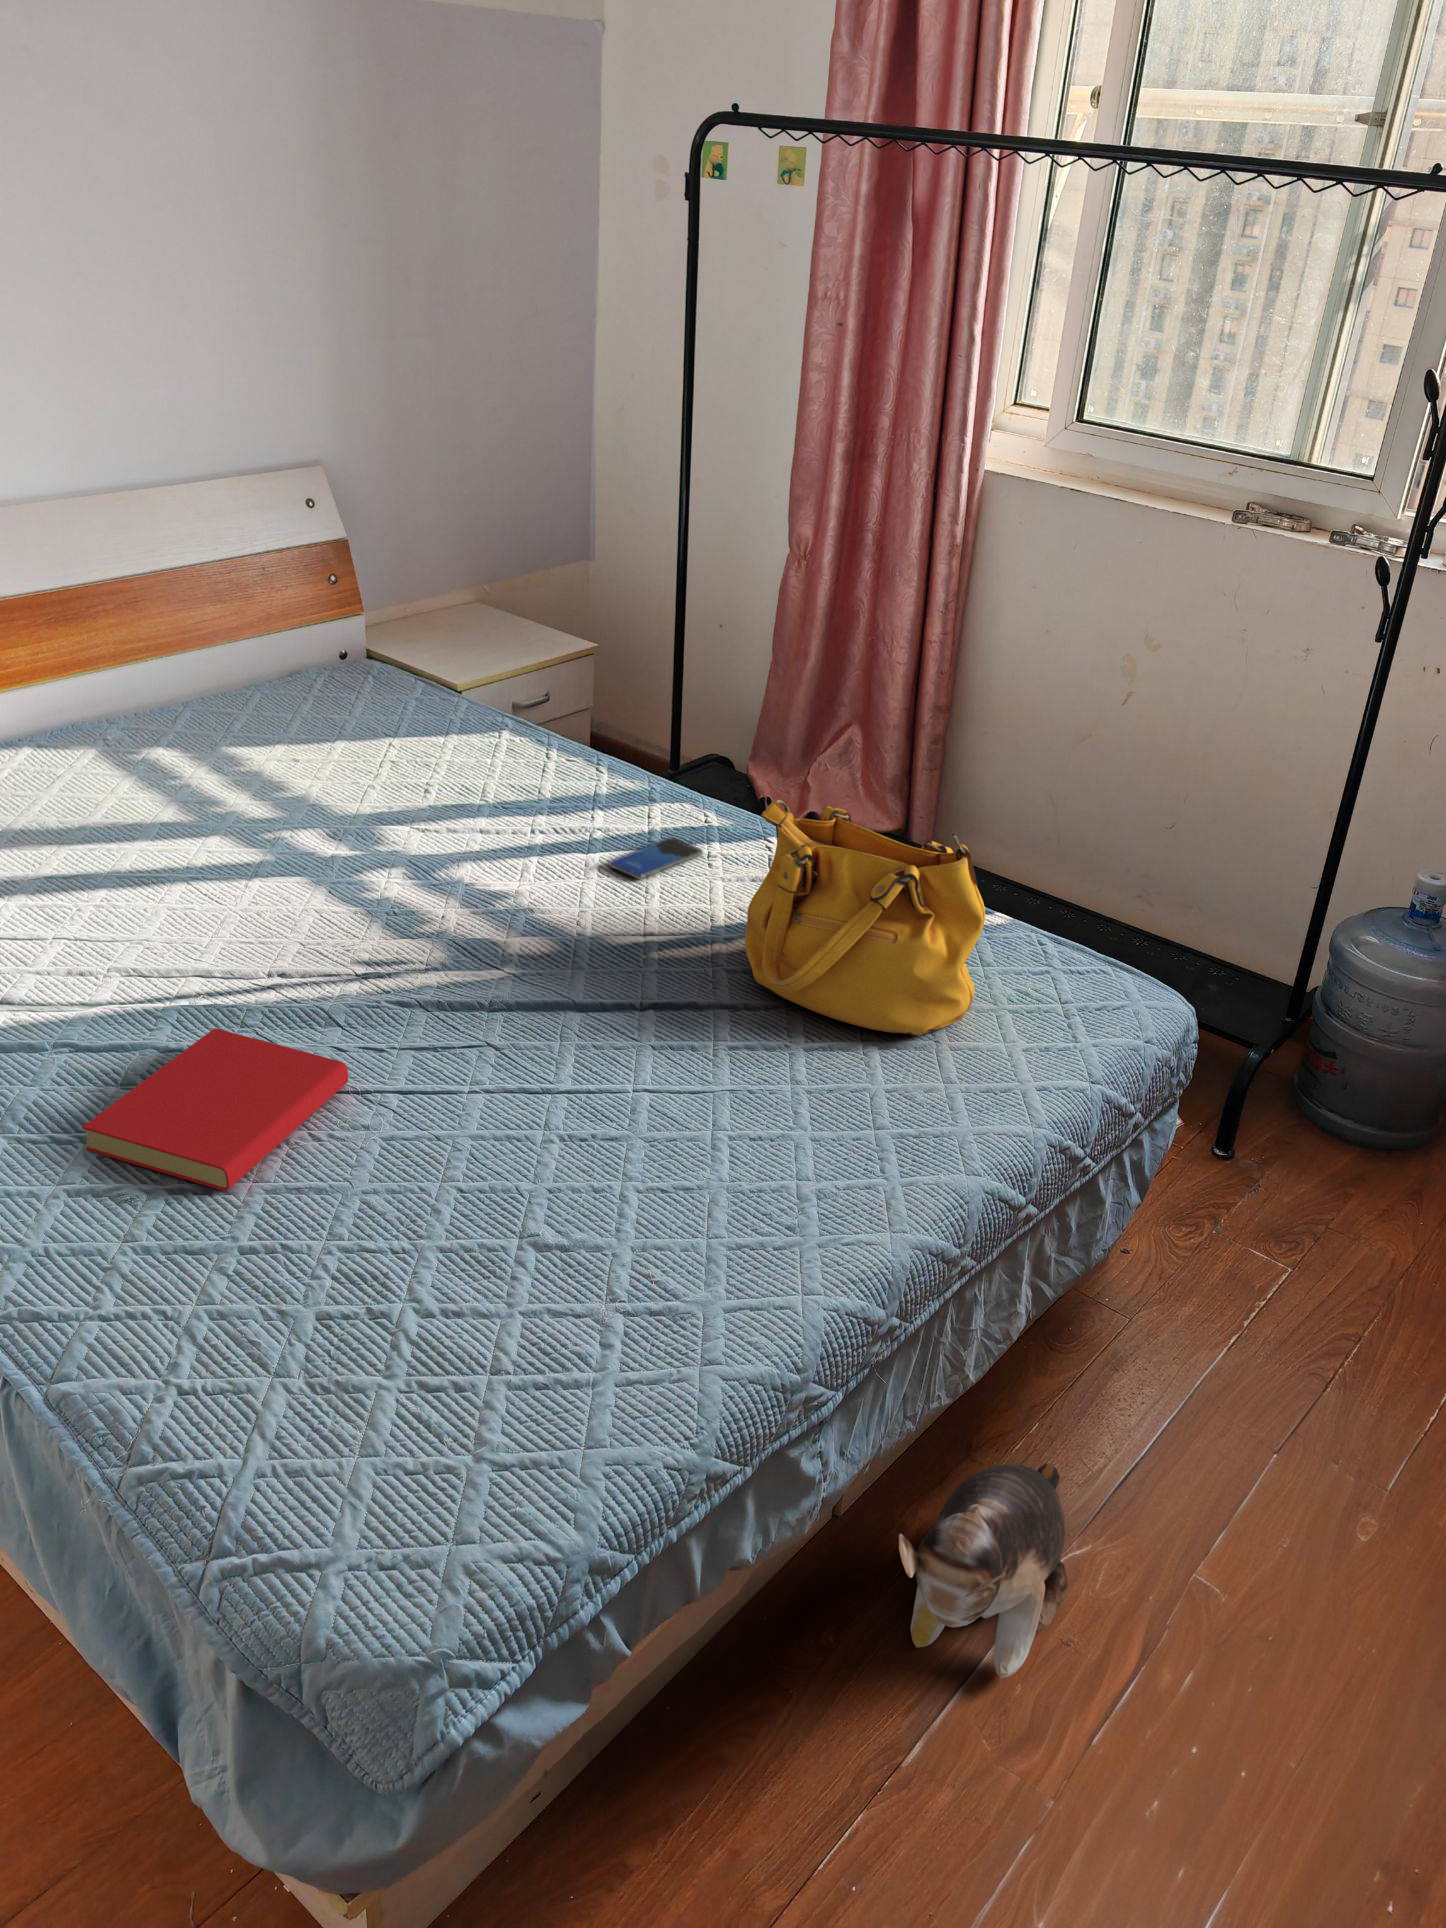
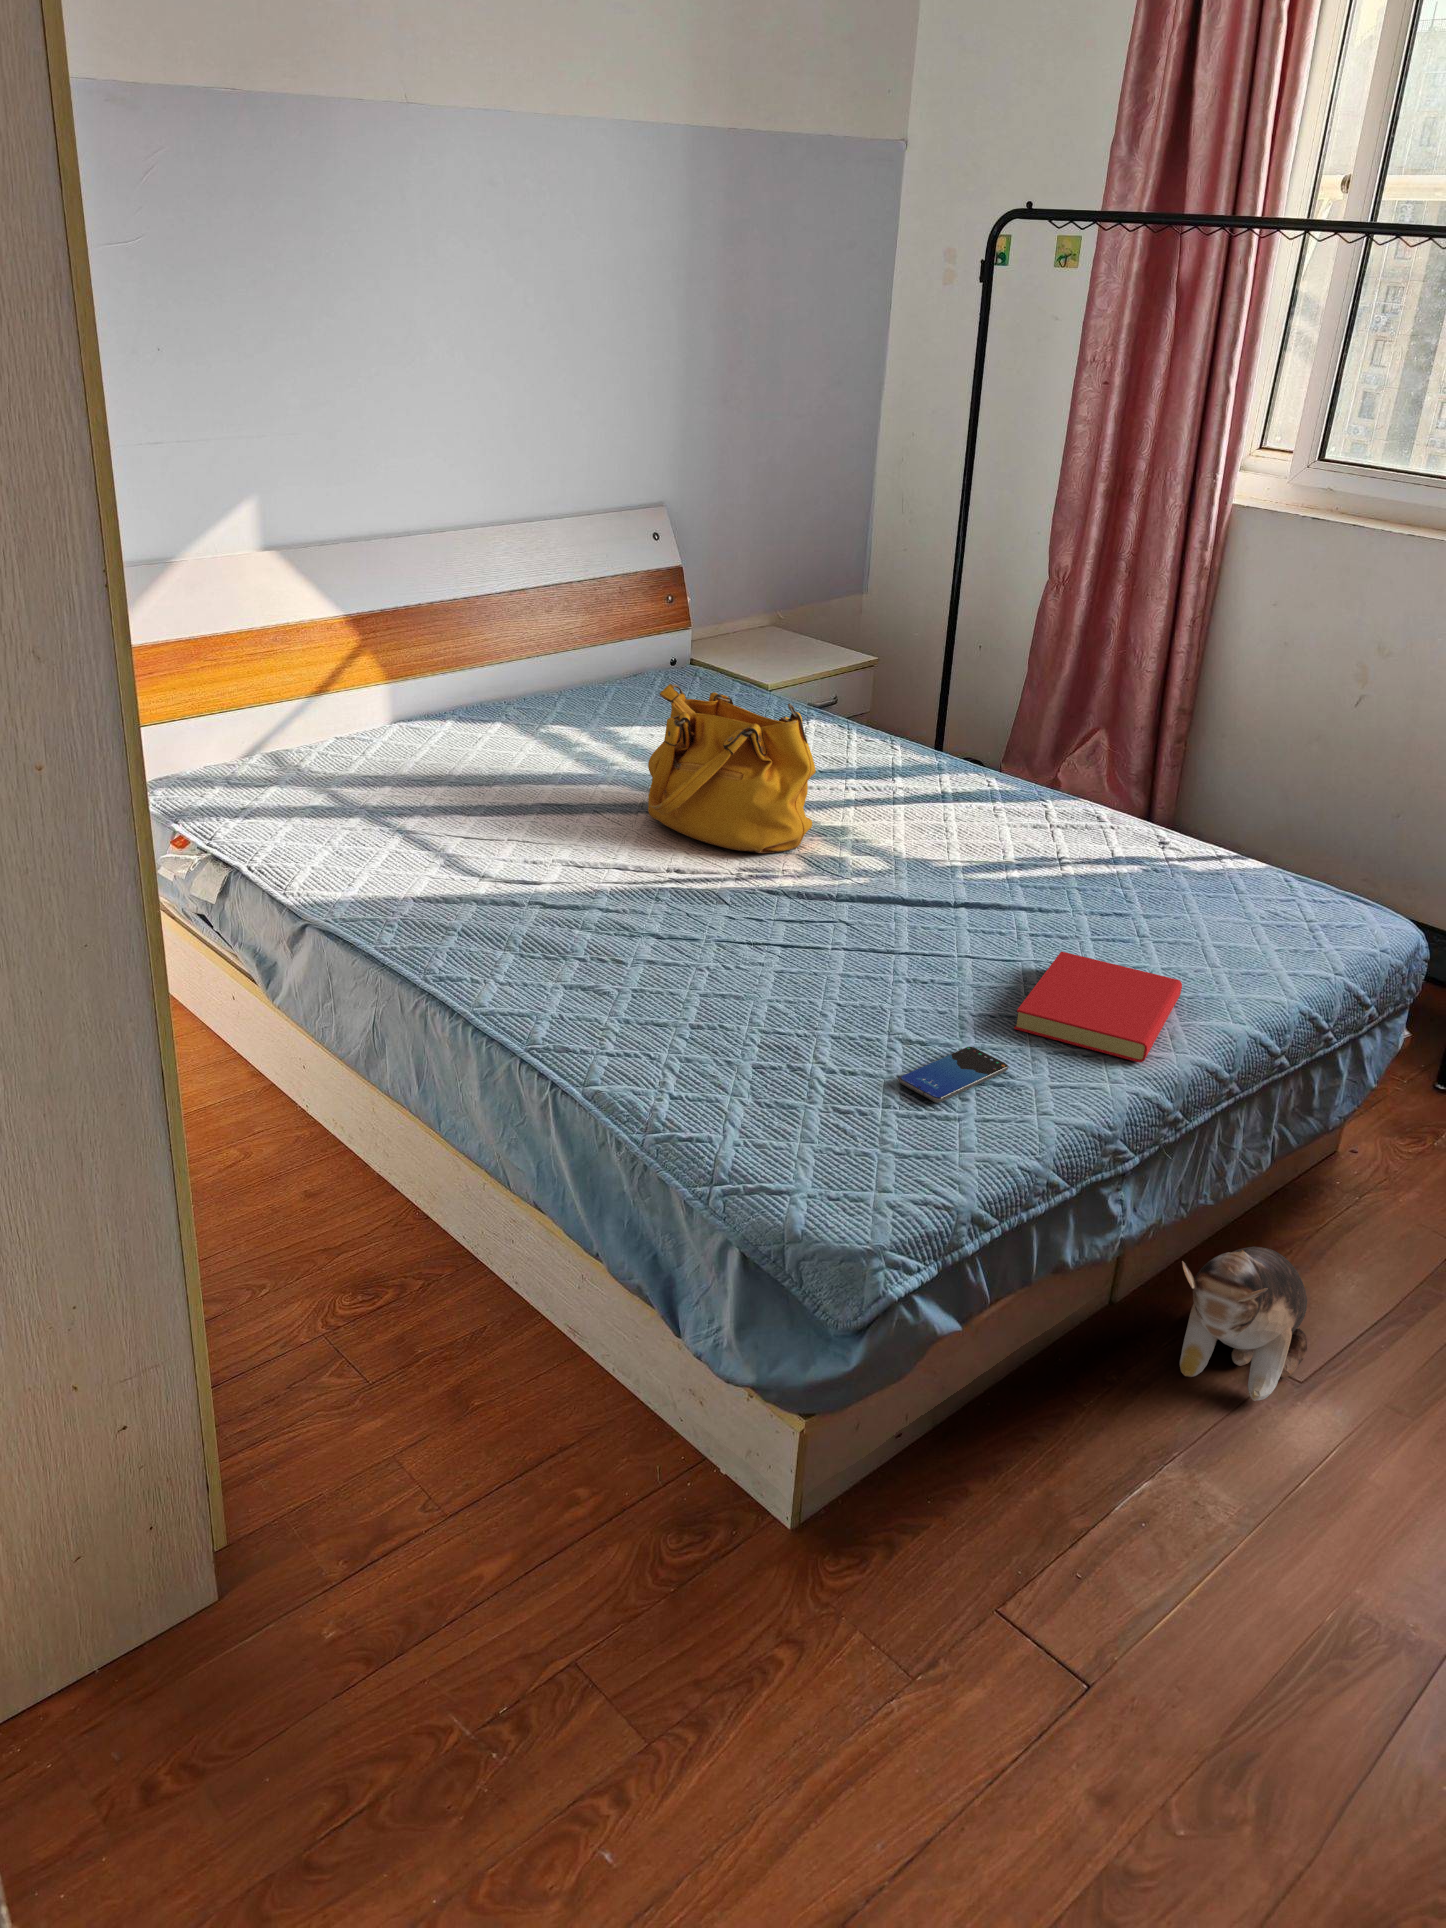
handbag: present [745,800,985,1036] -> present [648,684,816,853]
smartphone: present [609,838,703,879] -> present [898,1047,1008,1103]
book: present [82,1028,348,1191] -> present [1014,952,1182,1062]

